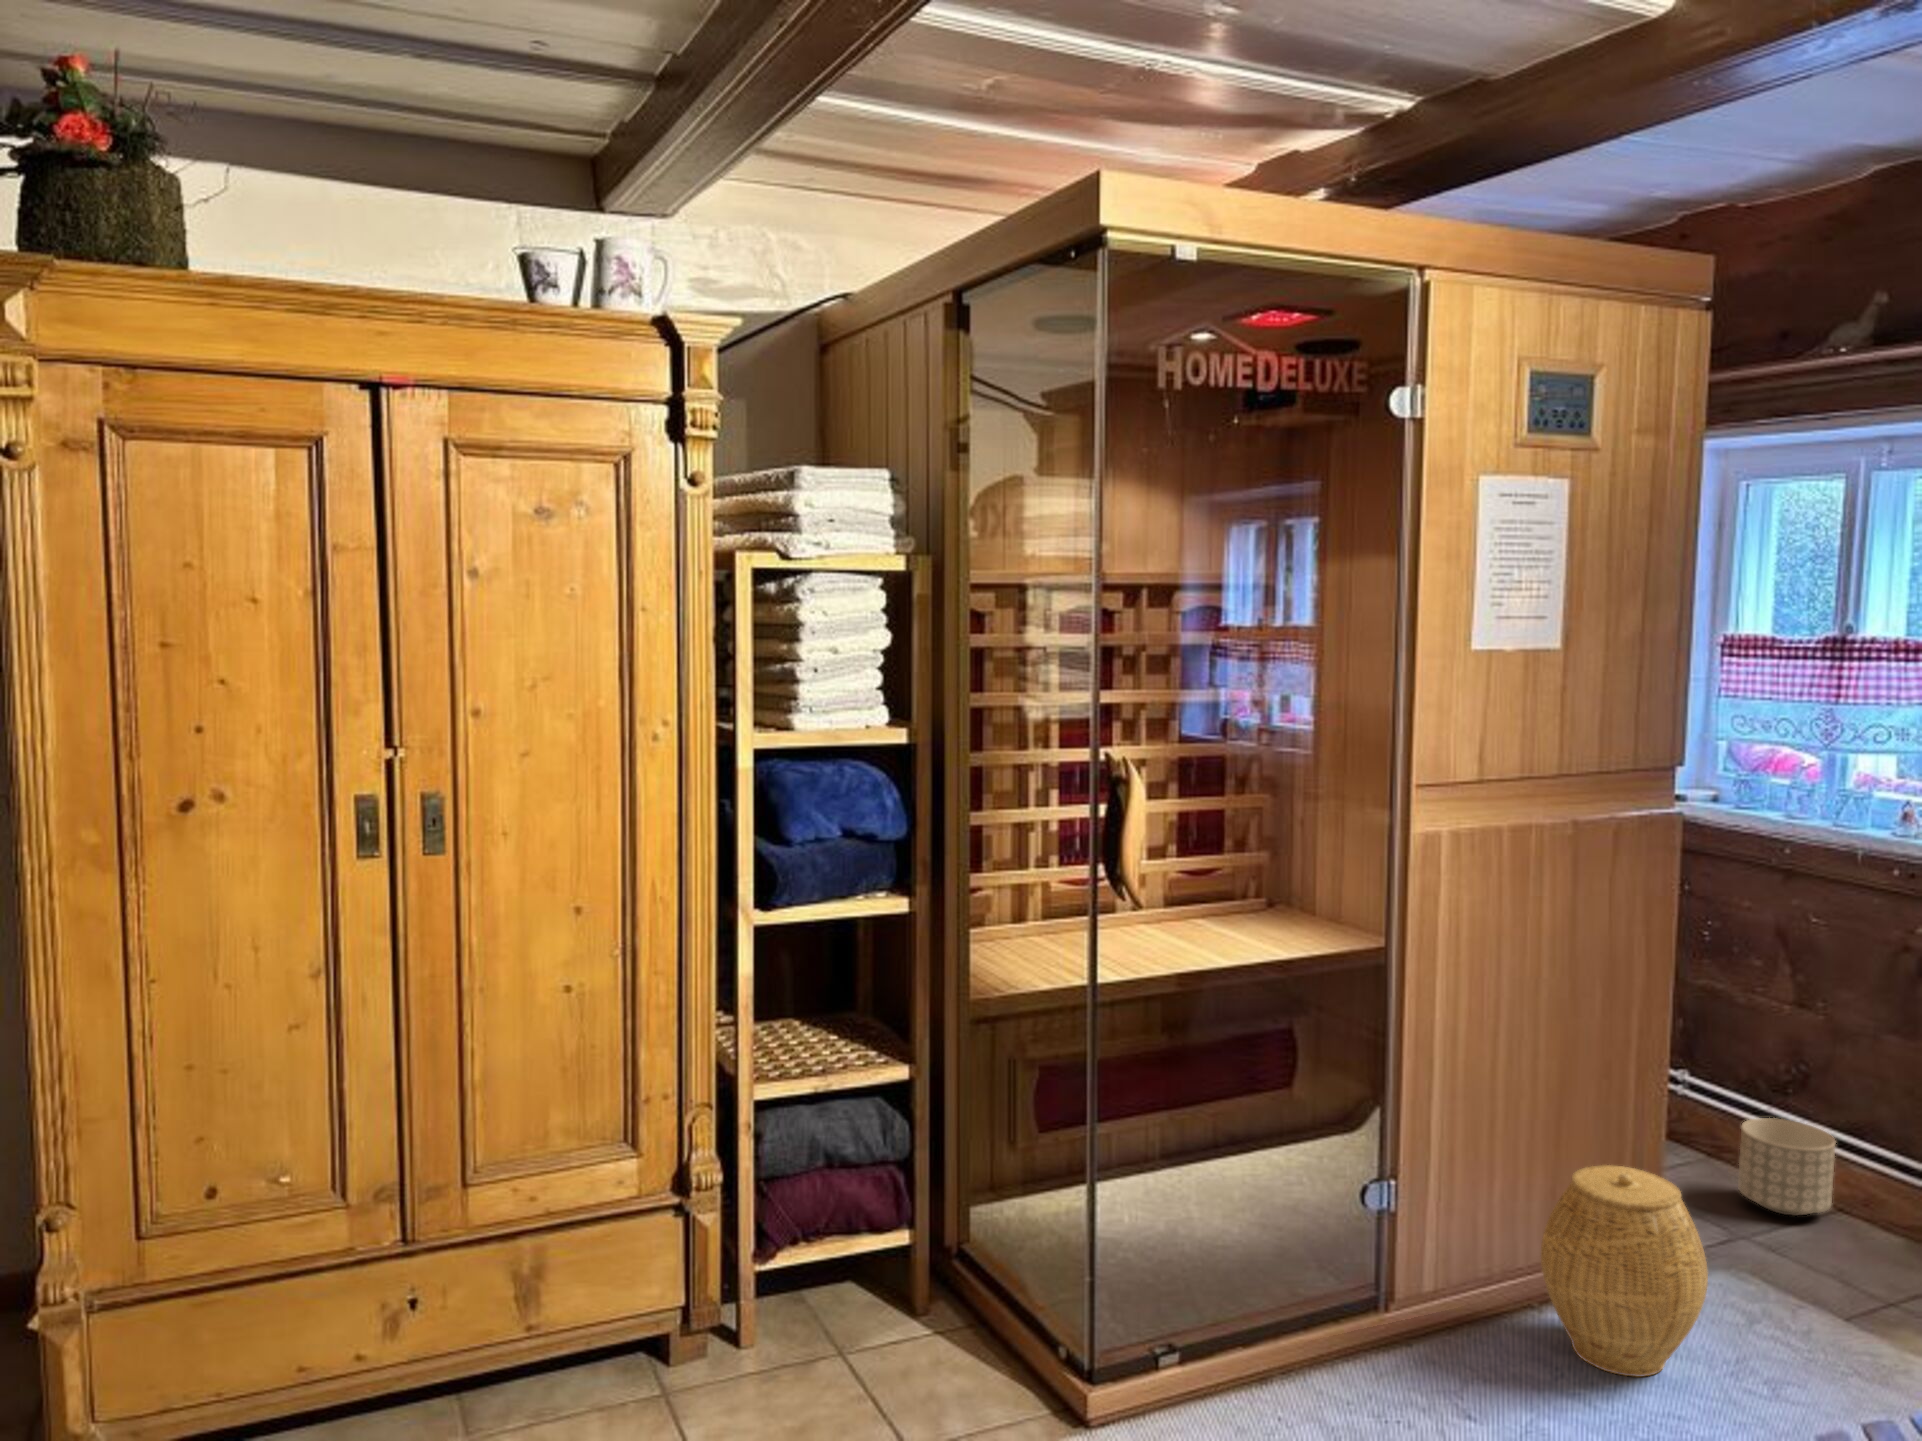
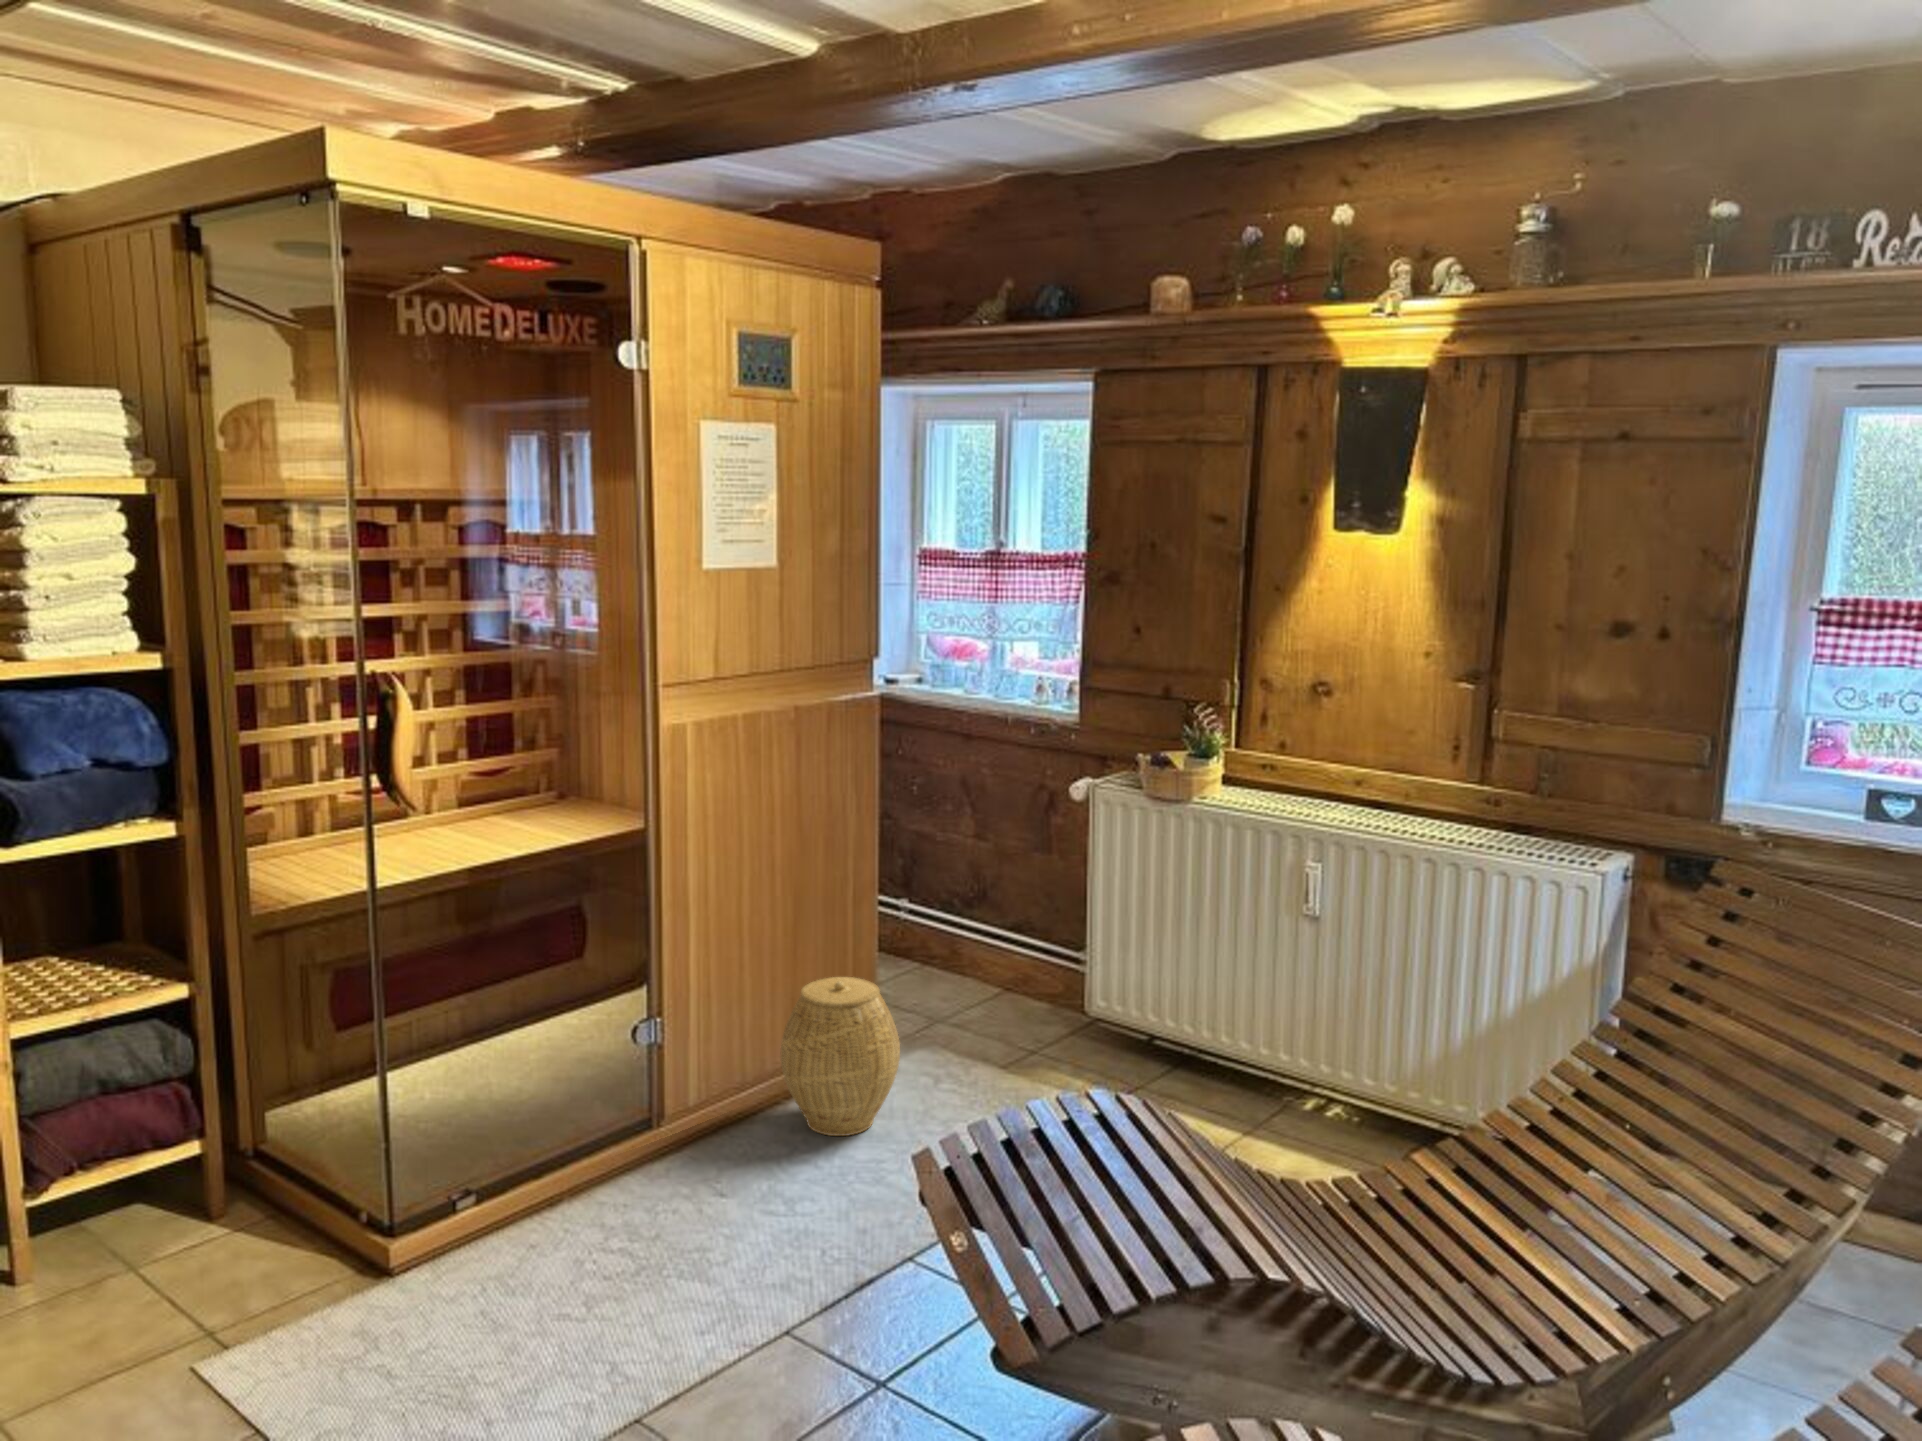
planter: present [1738,1118,1835,1216] -> none [936,927,1000,999]

